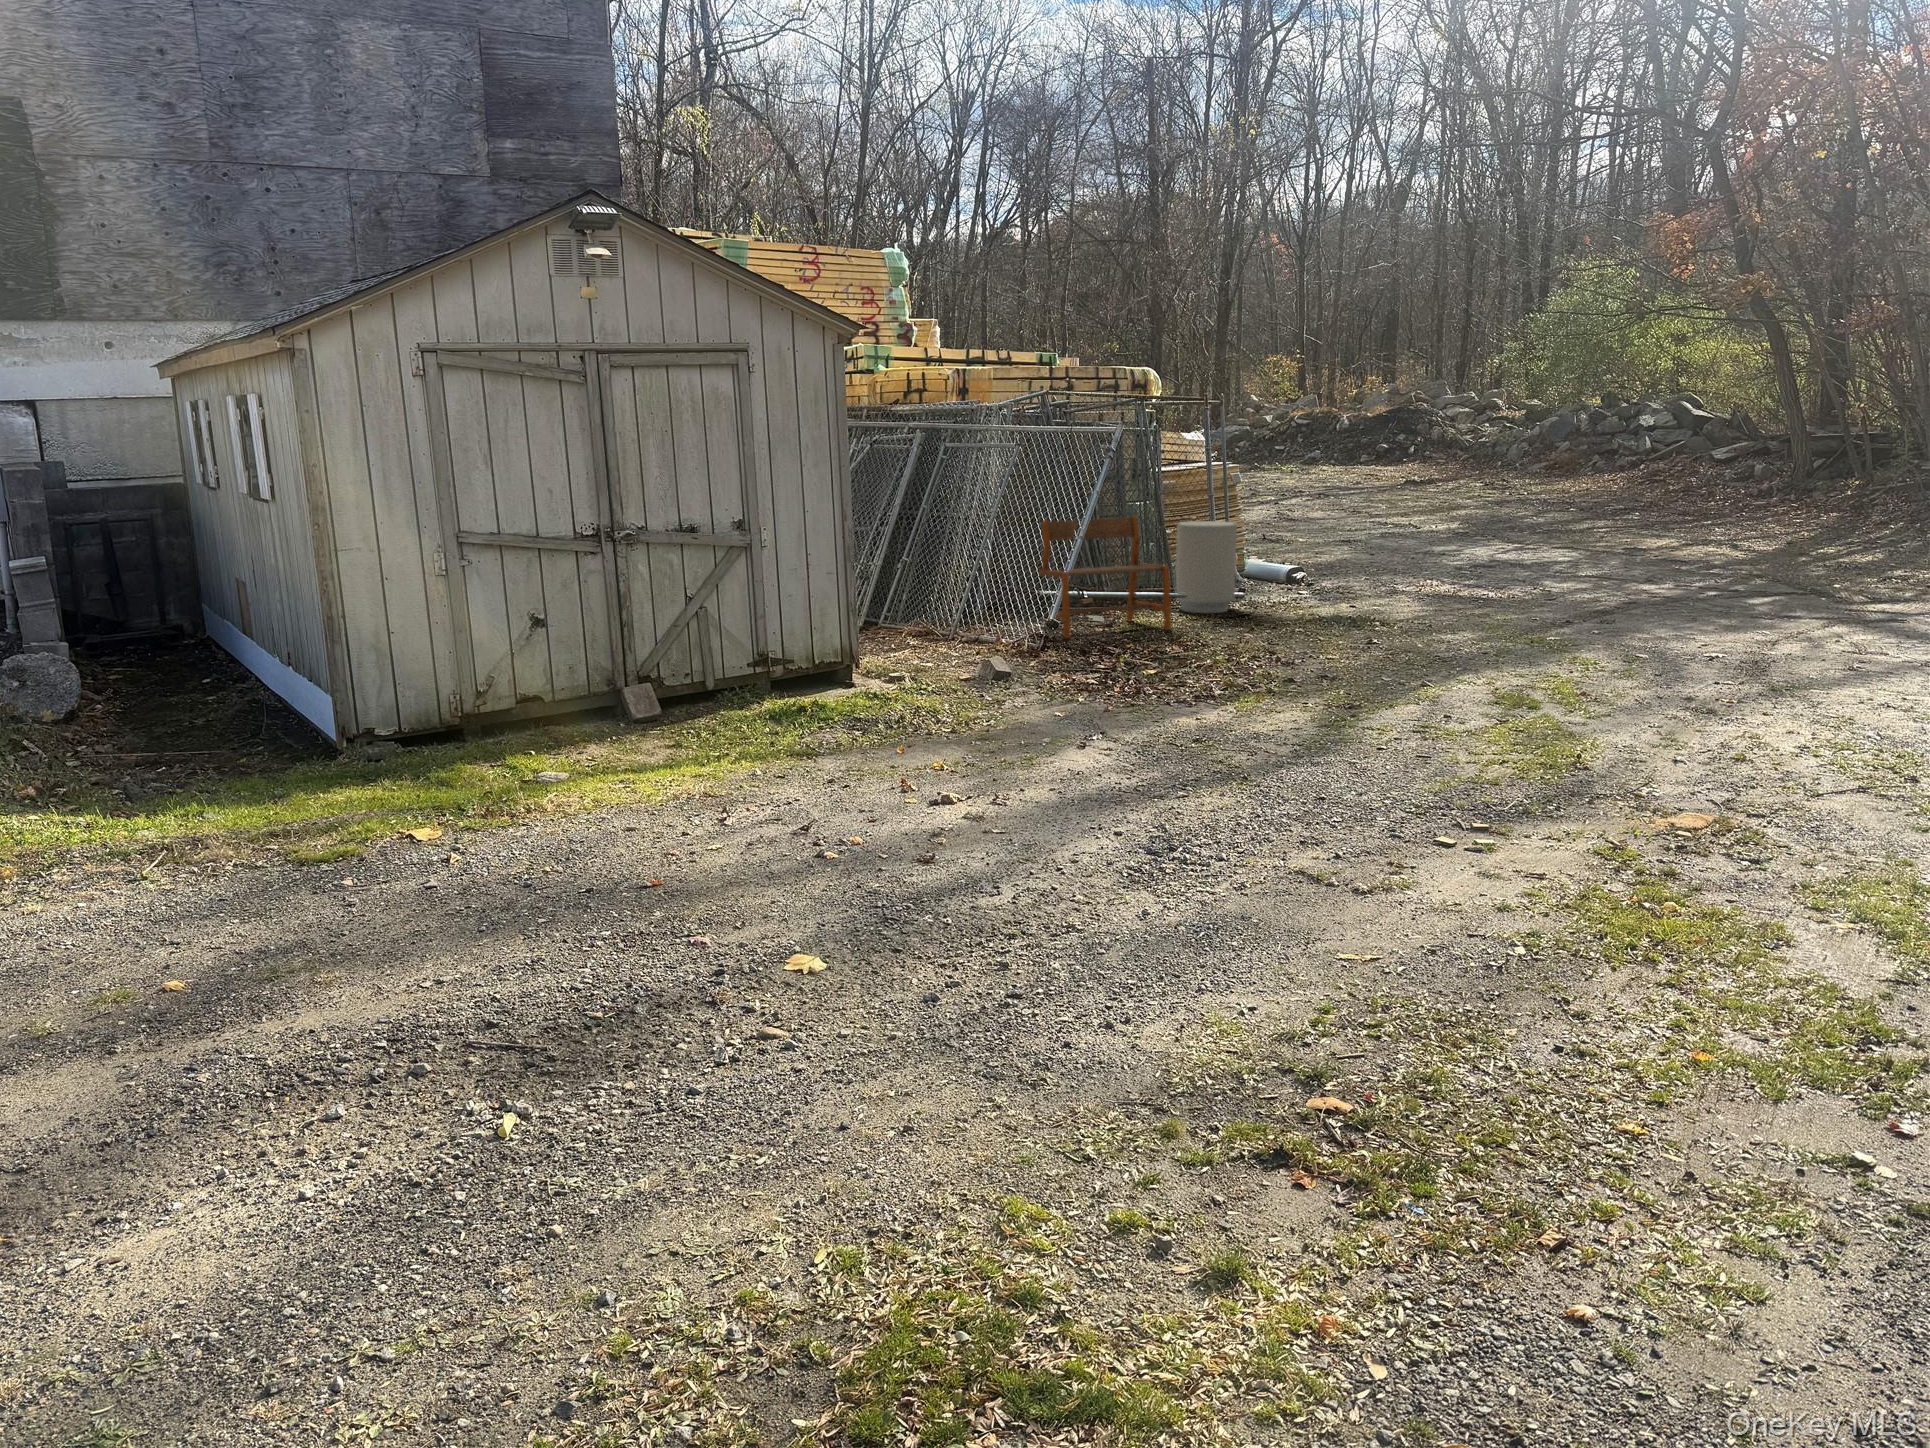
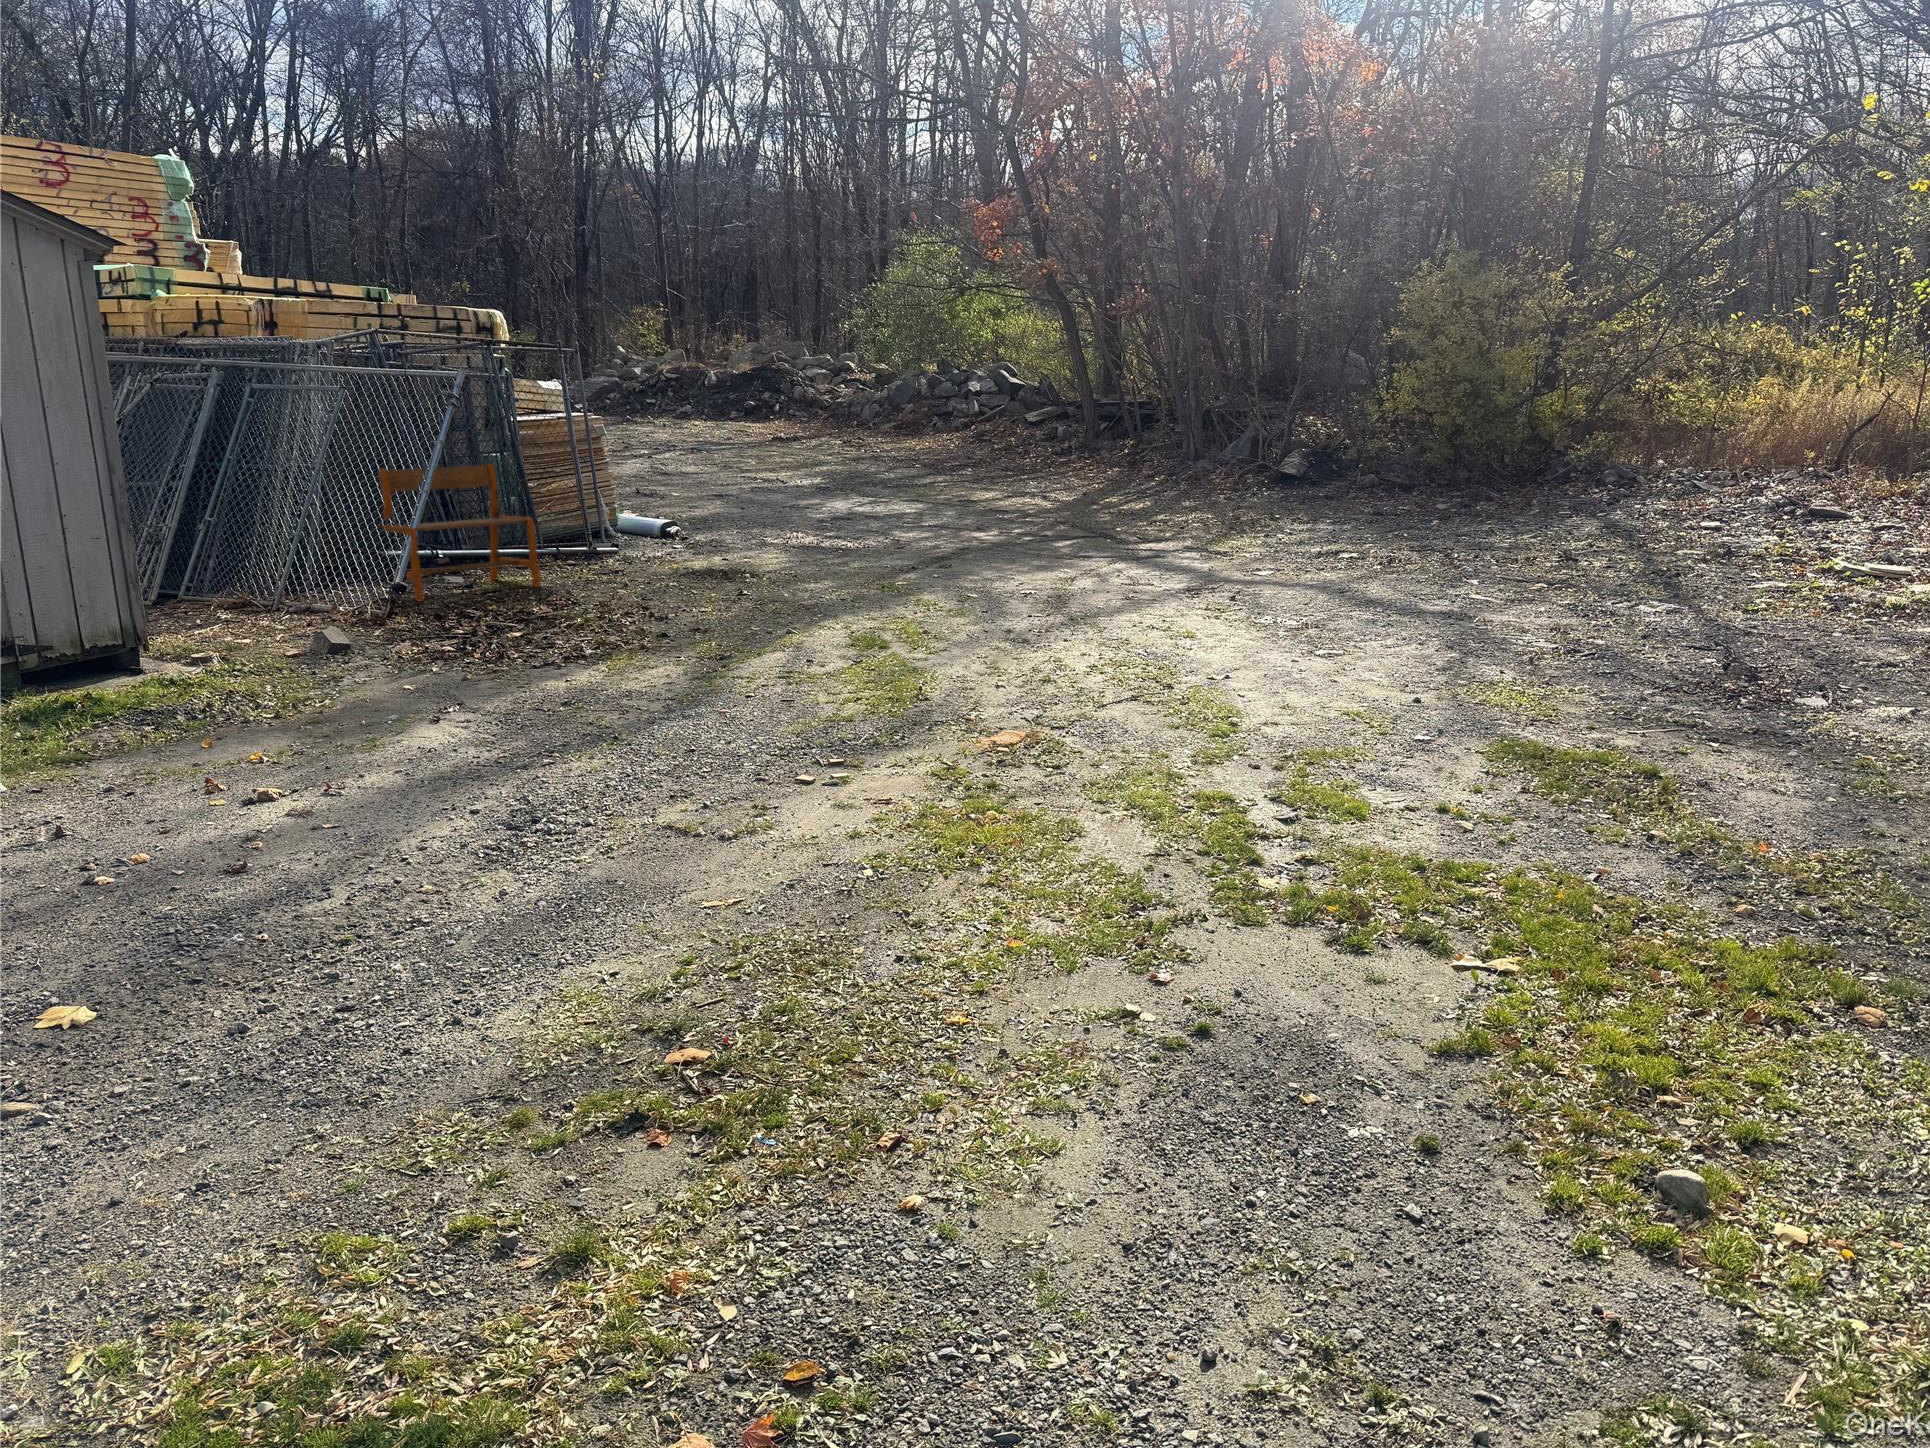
trash can: present [1176,521,1237,613] -> none [541,469,610,568]

